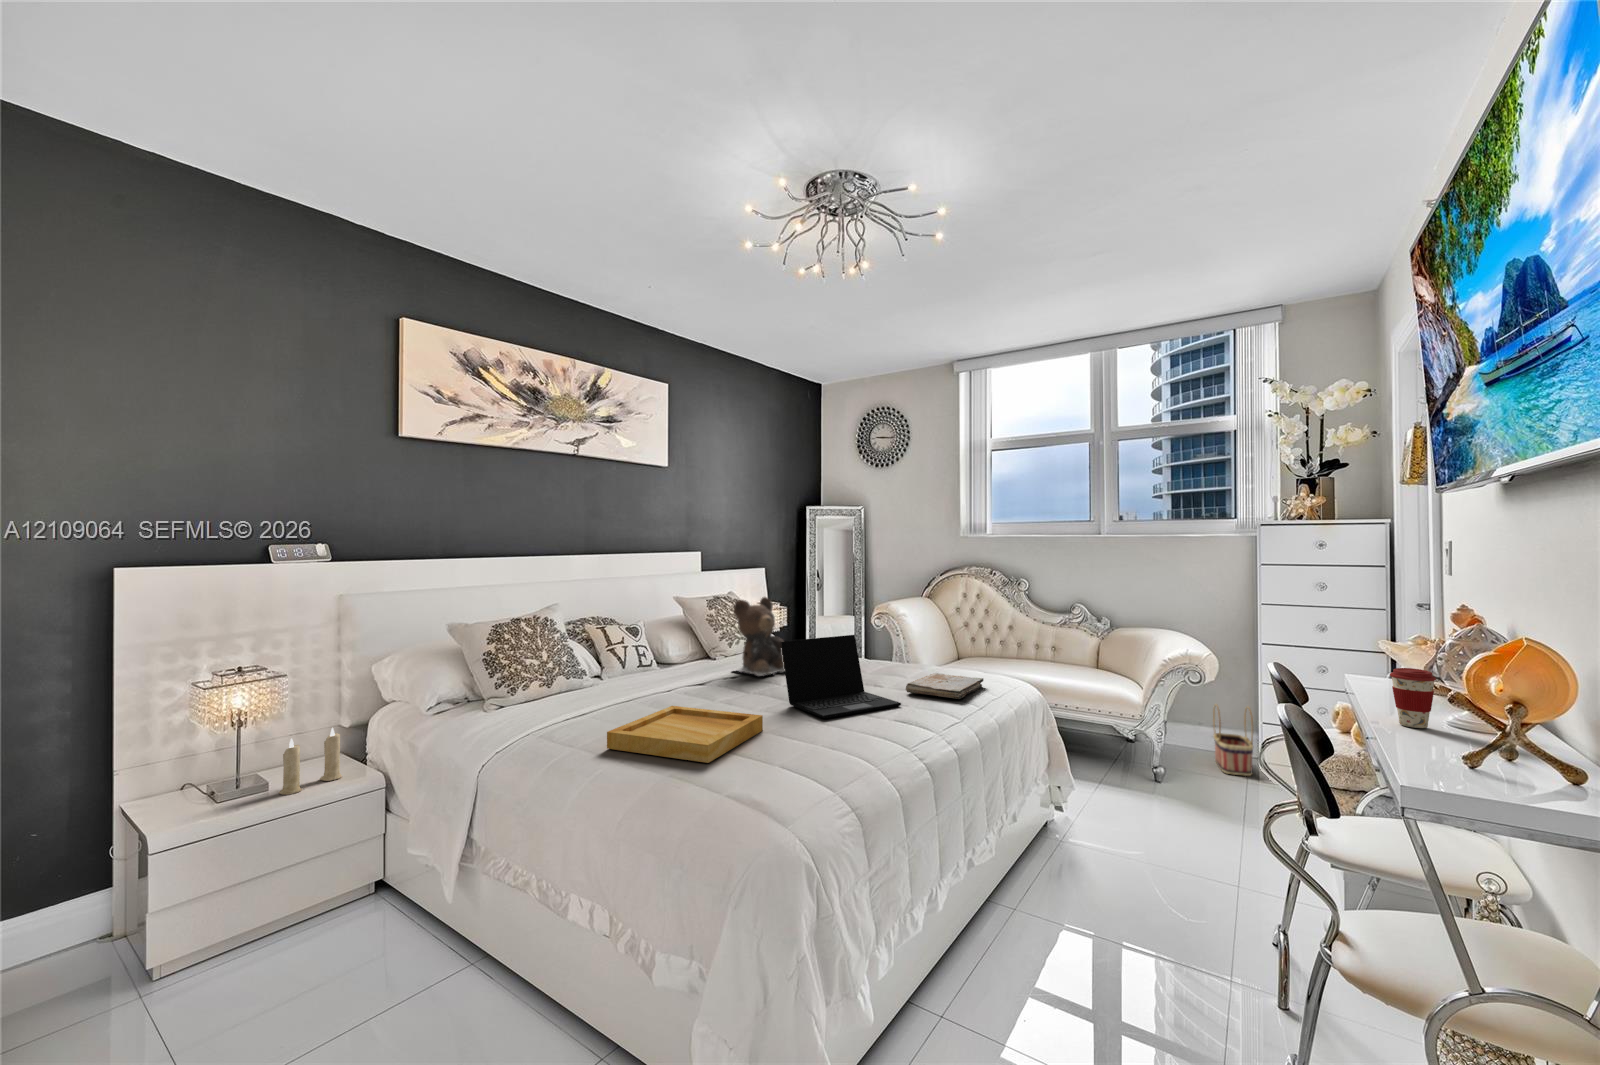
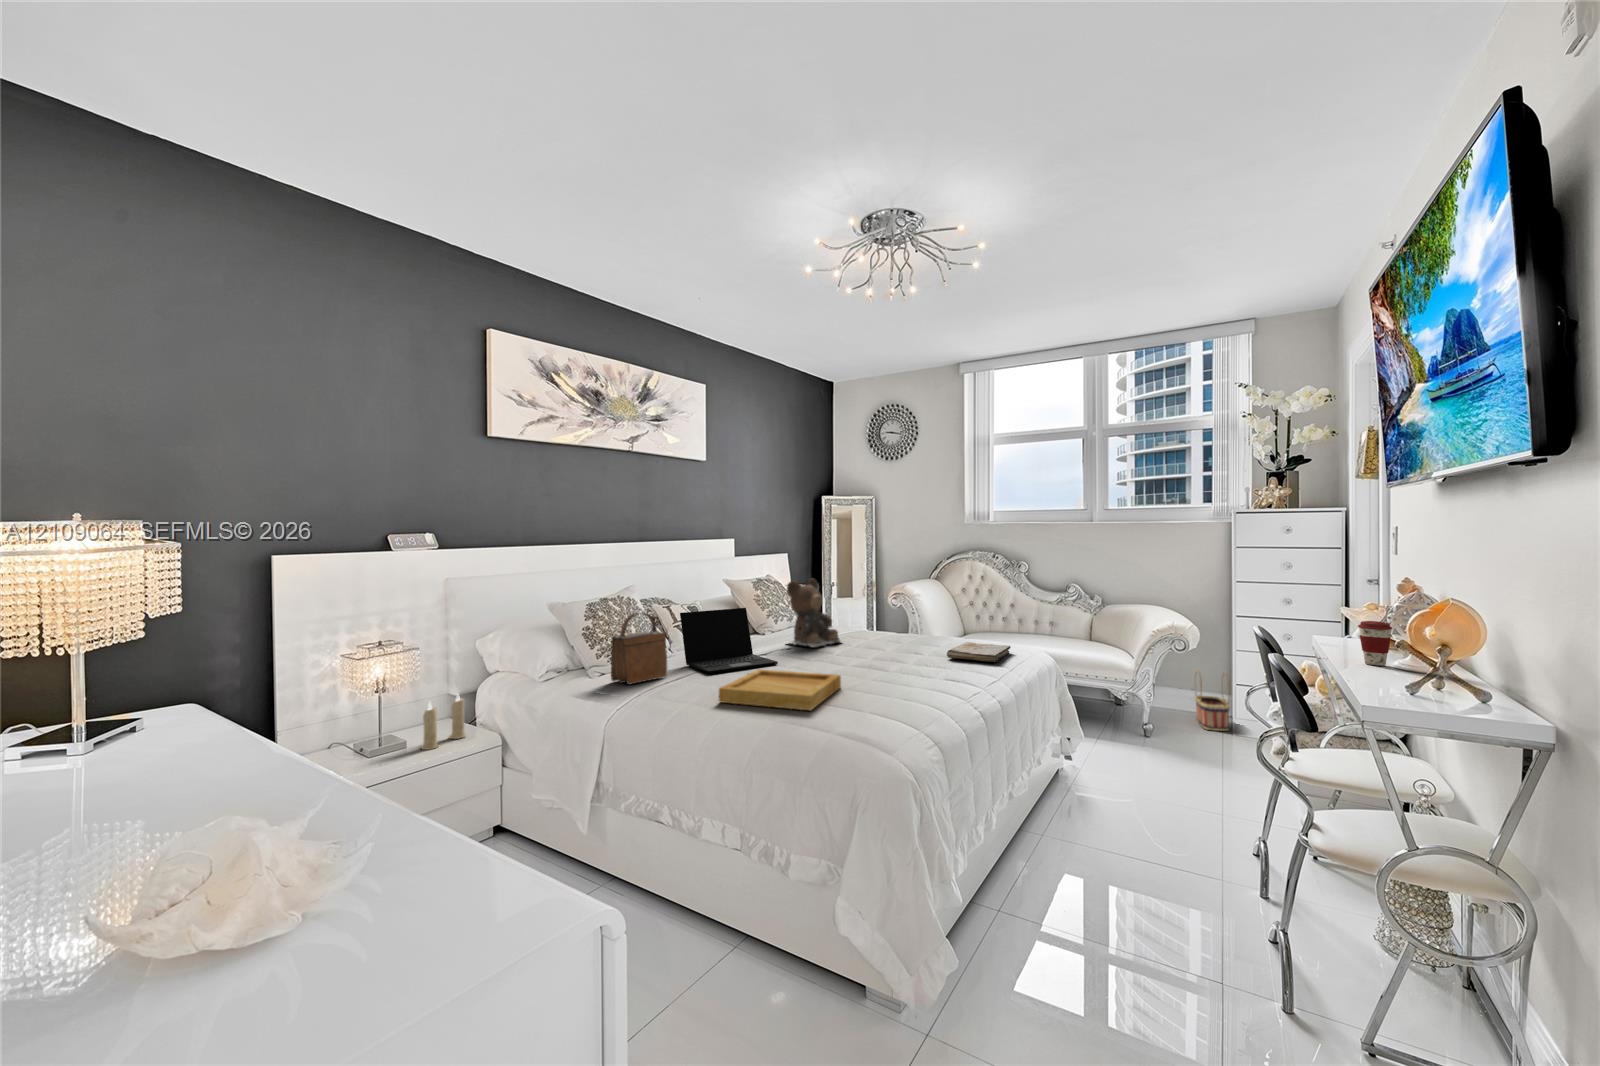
laptop: present [781,635,901,718] -> present [680,608,778,673]
handbag: none [503,637,572,722] -> present [611,612,667,685]

